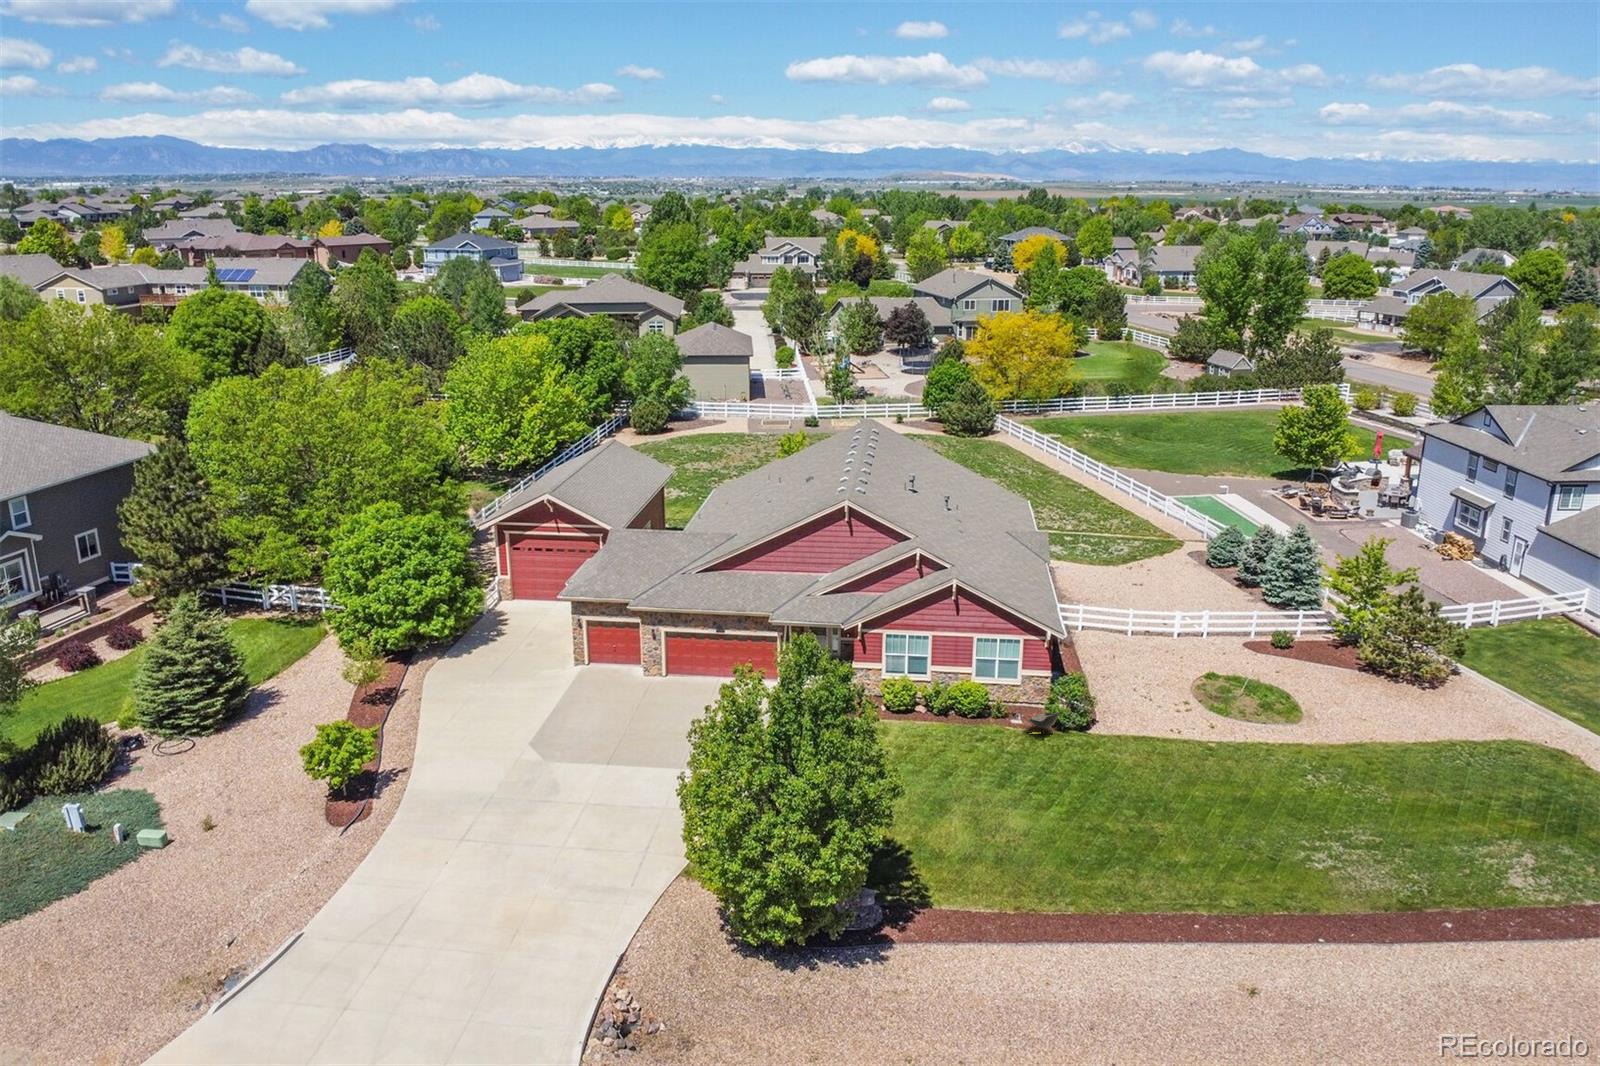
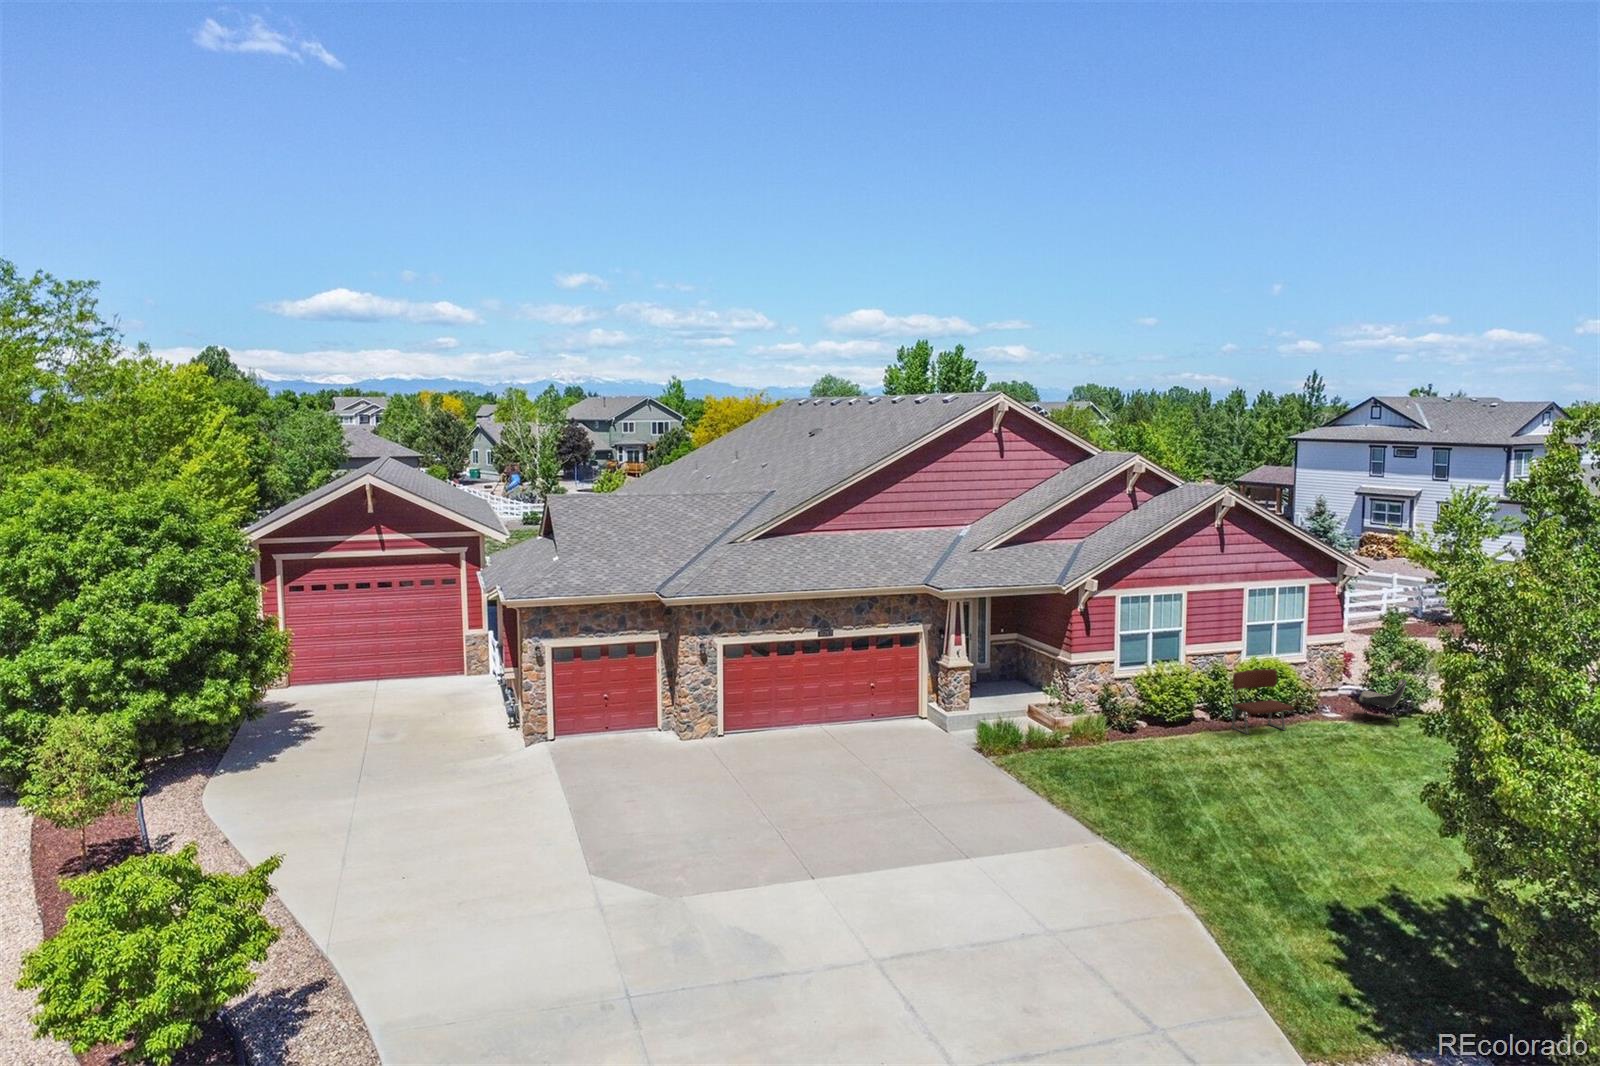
bench: none [938,690,970,730] -> present [1231,669,1294,734]

